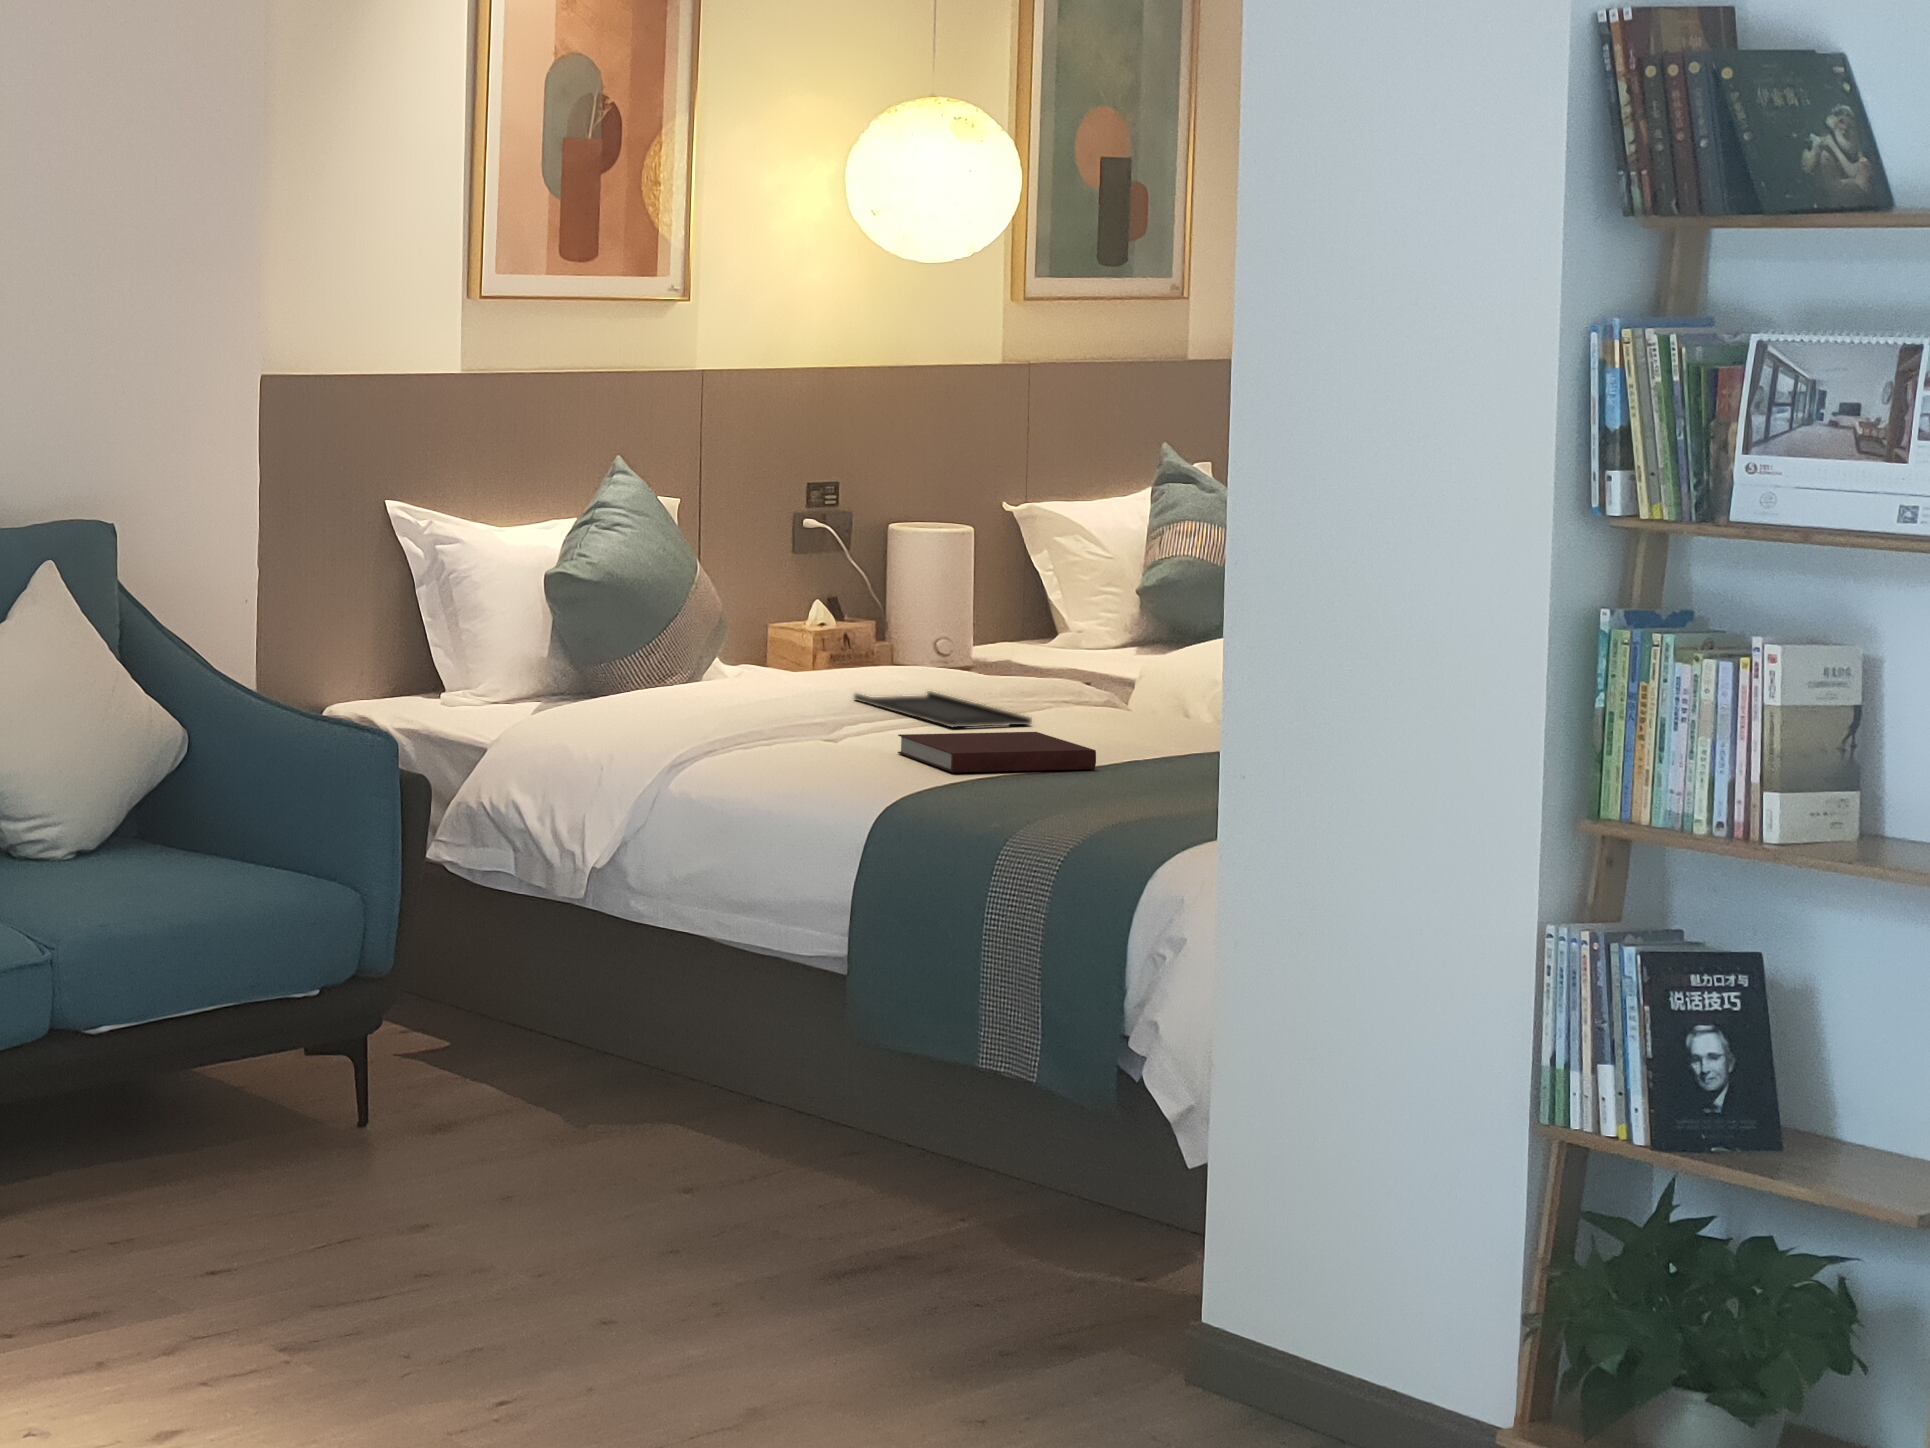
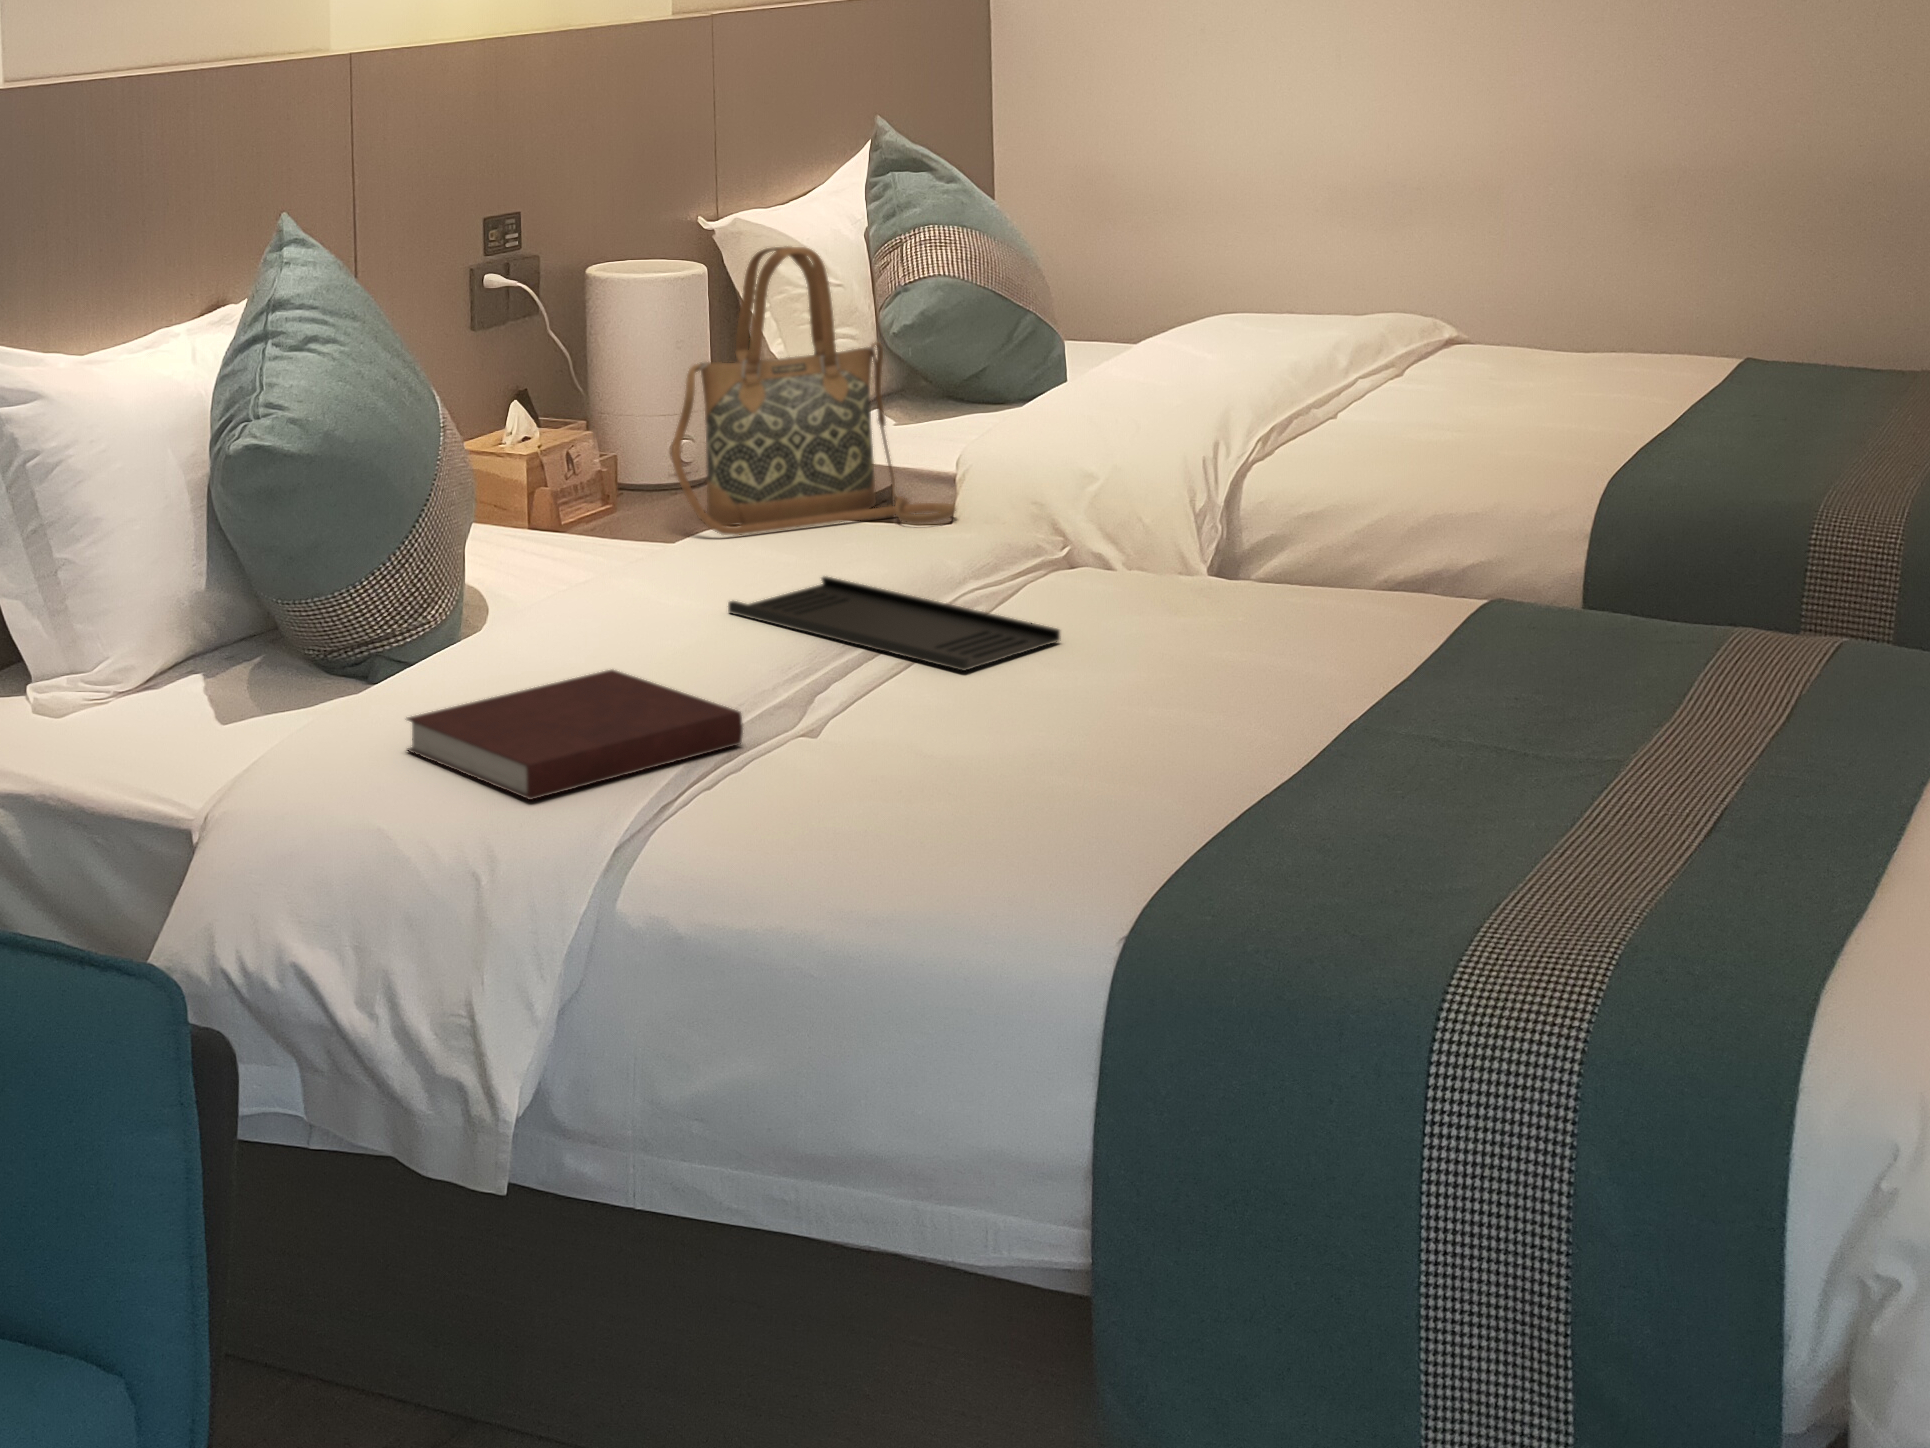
handbag: none [872,503,1064,681] -> present [672,246,956,536]
notebook: present [898,732,1096,772] -> present [407,670,743,800]

